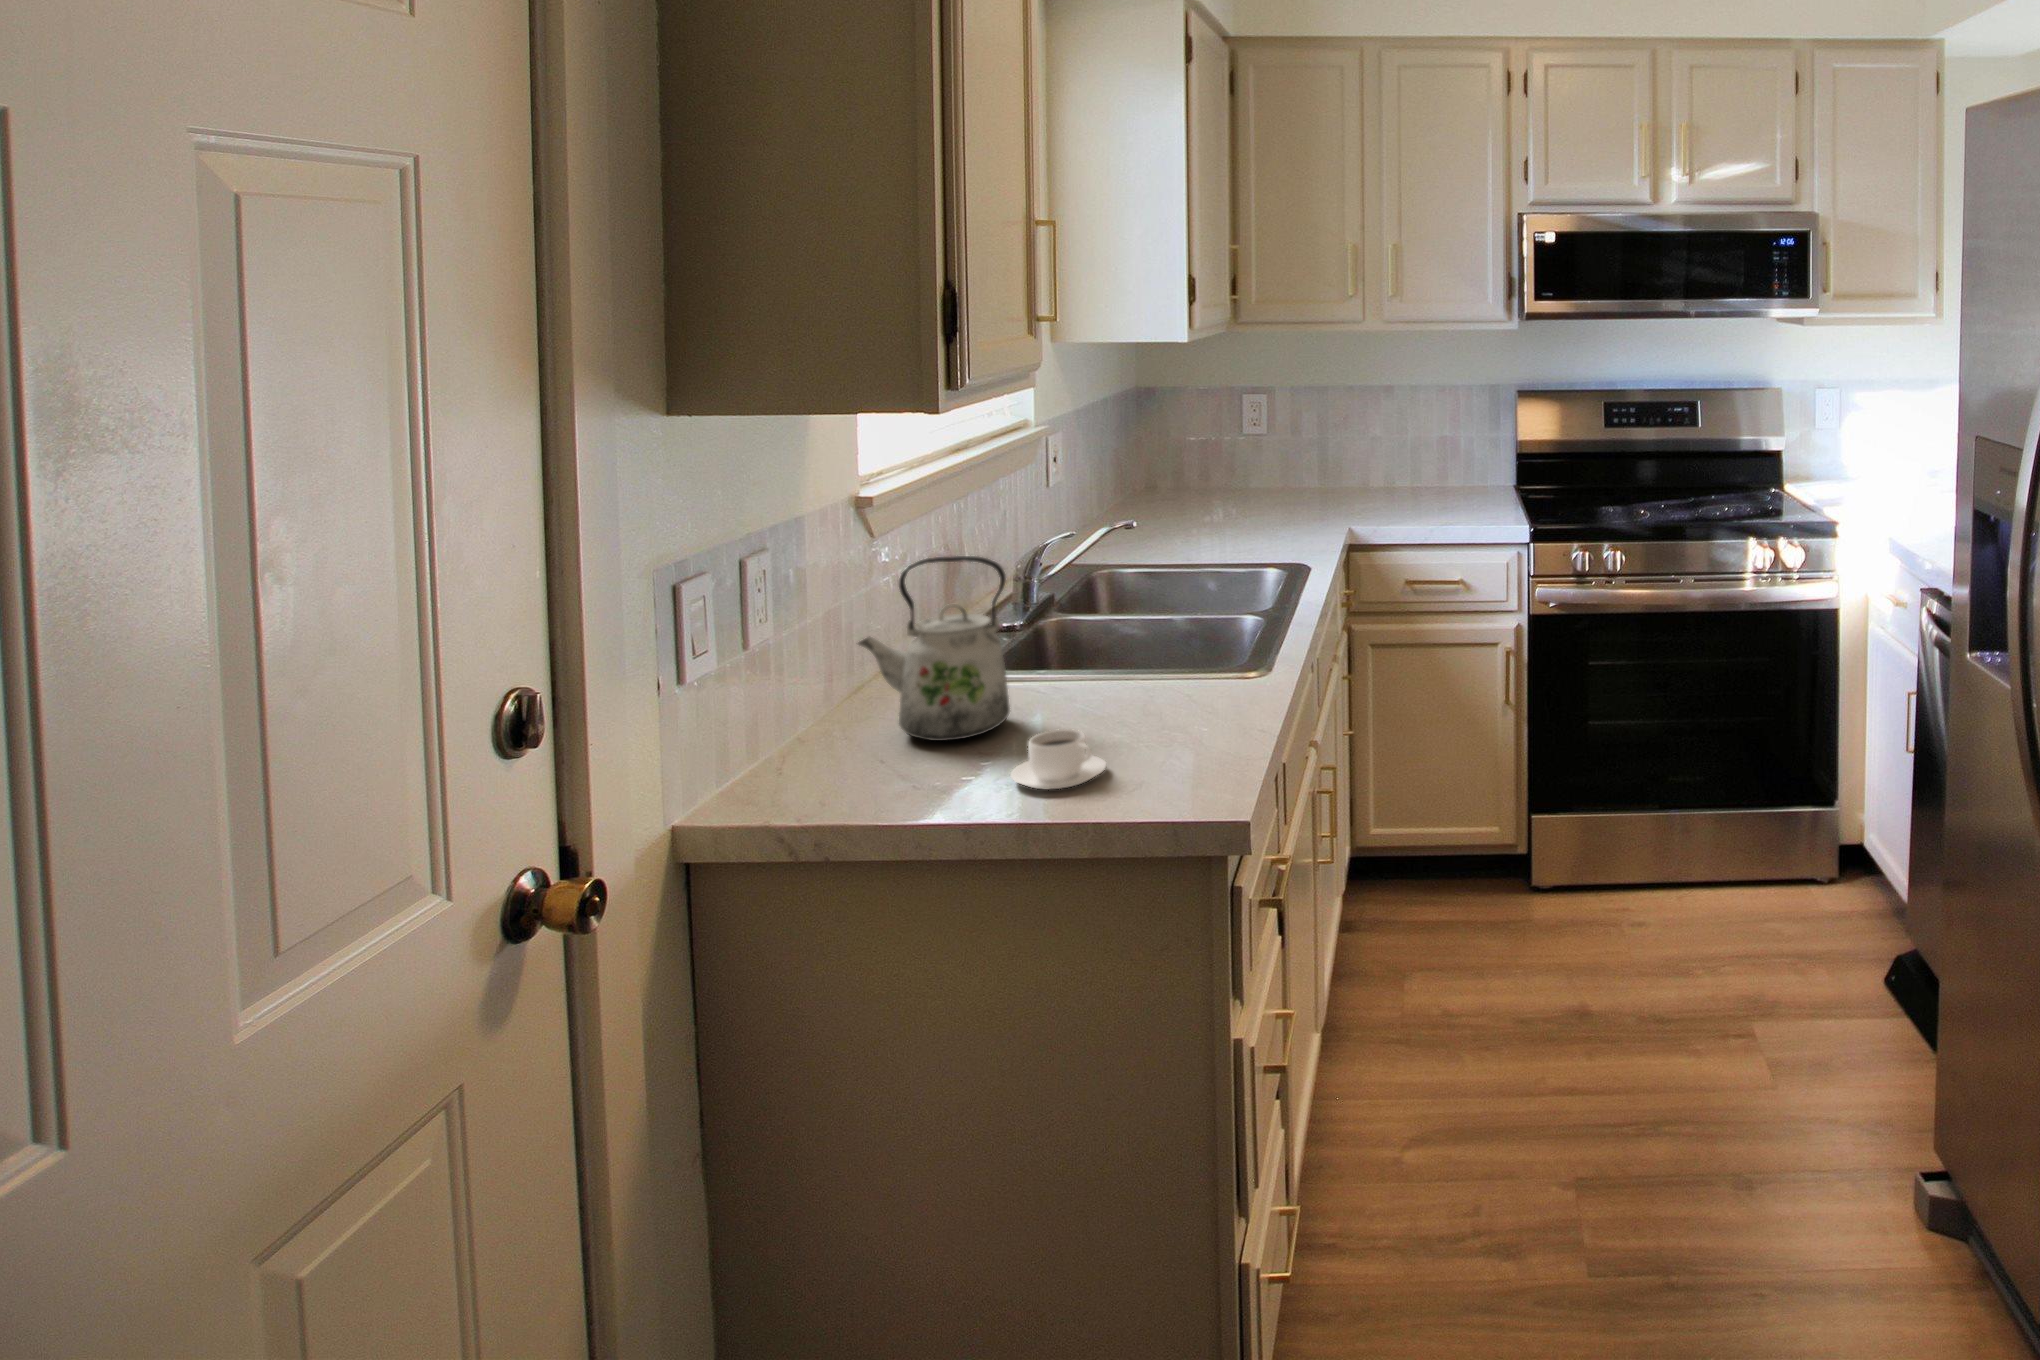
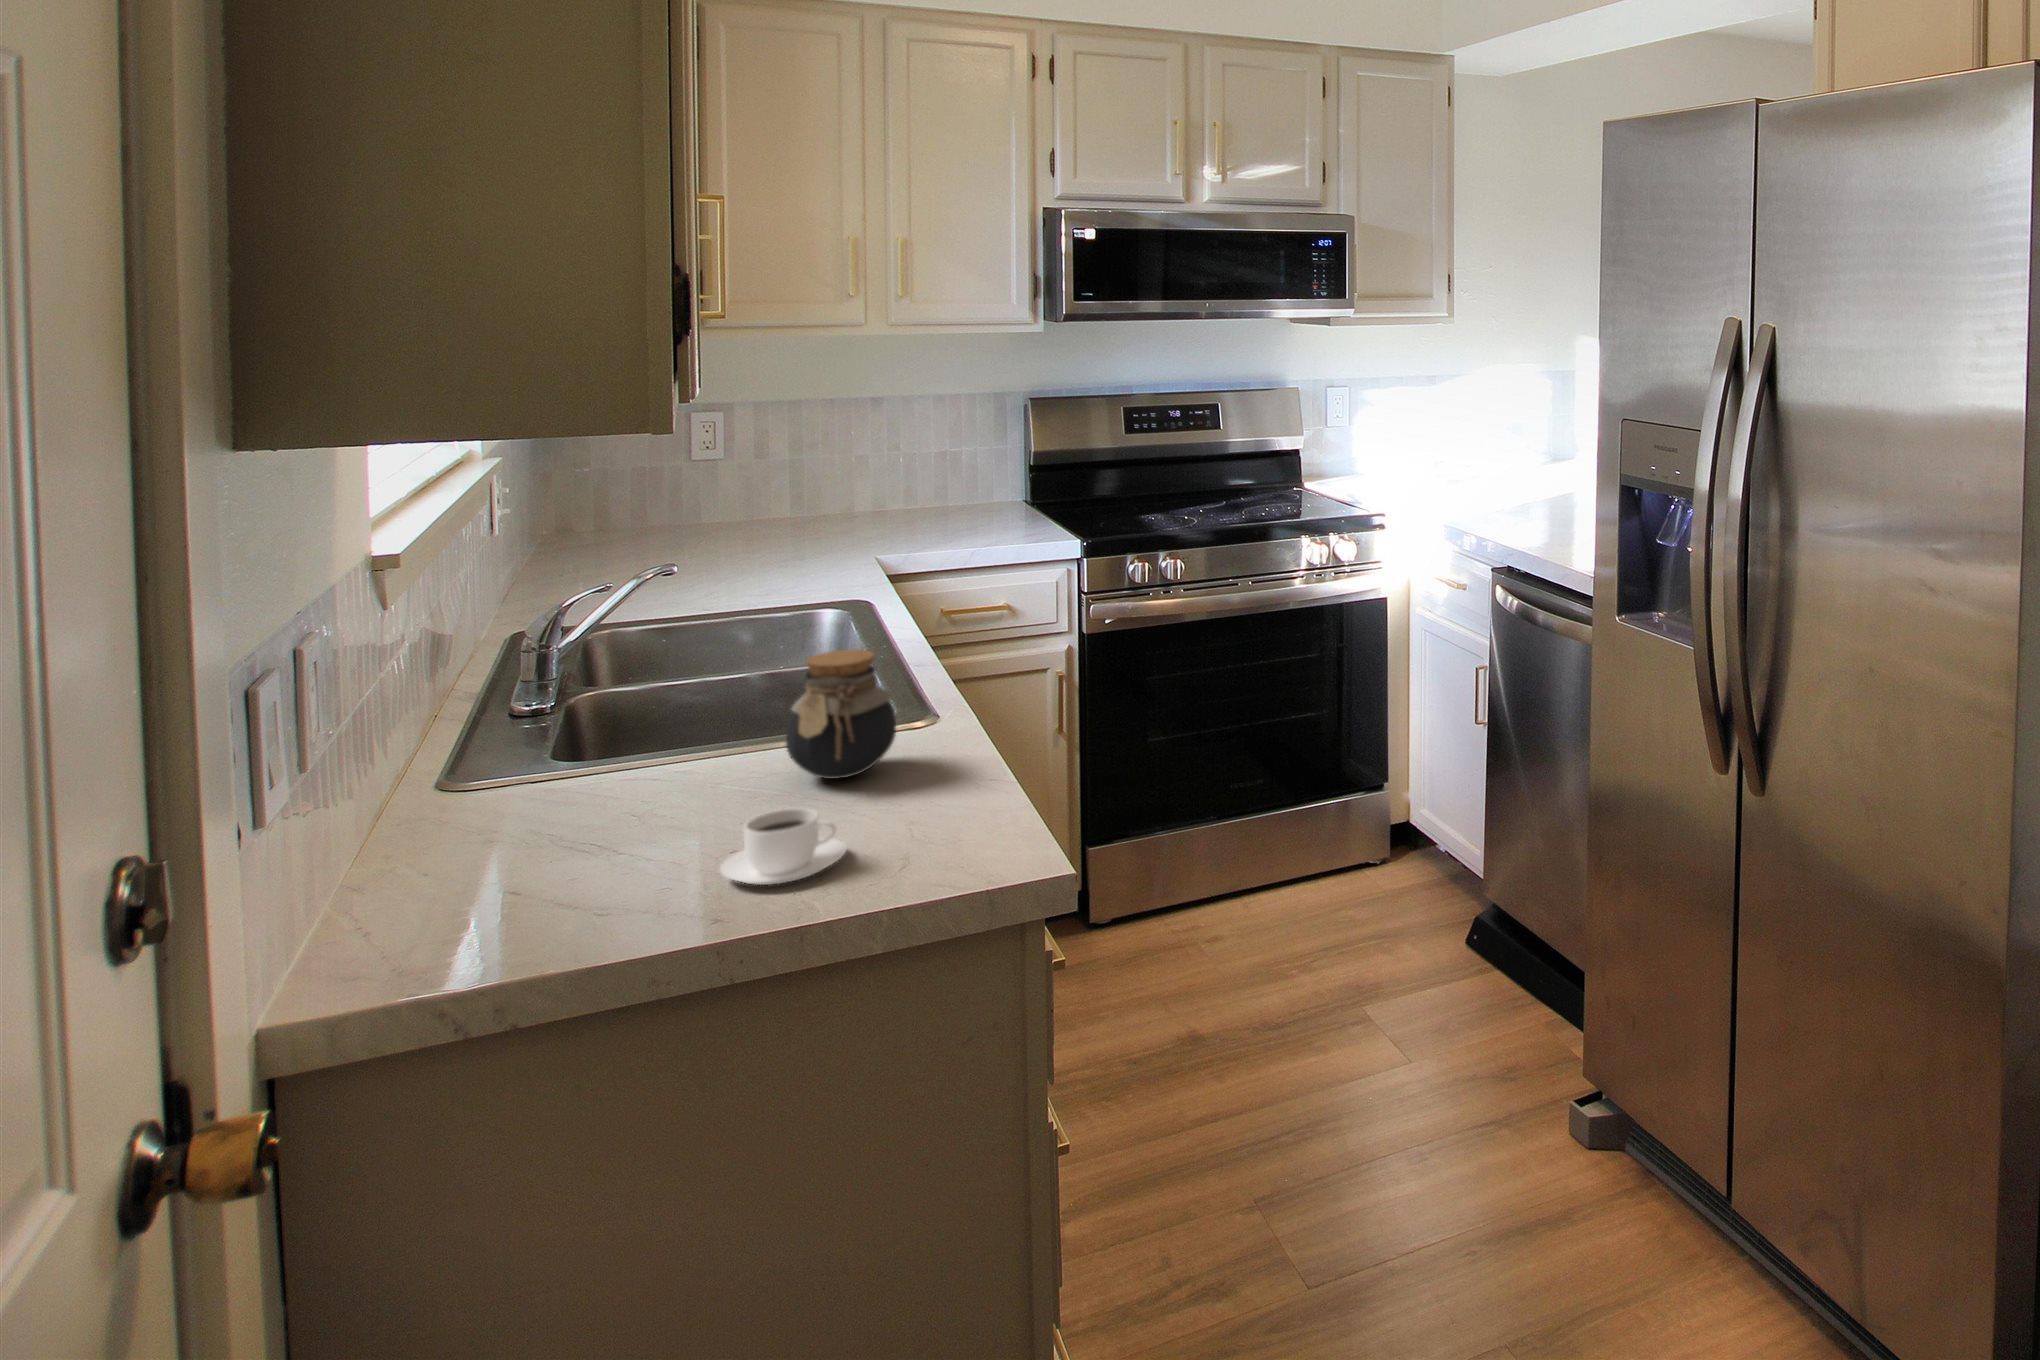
kettle: present [858,556,1010,741] -> none [415,616,649,862]
jar: none [1121,603,1208,711] -> present [786,649,896,779]

